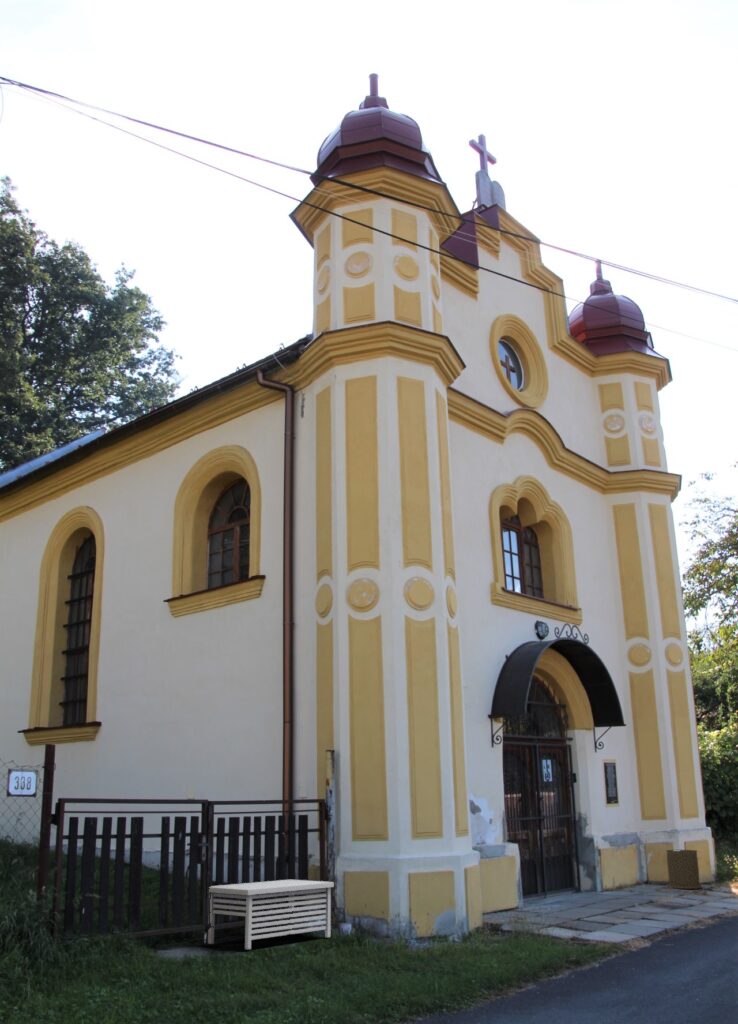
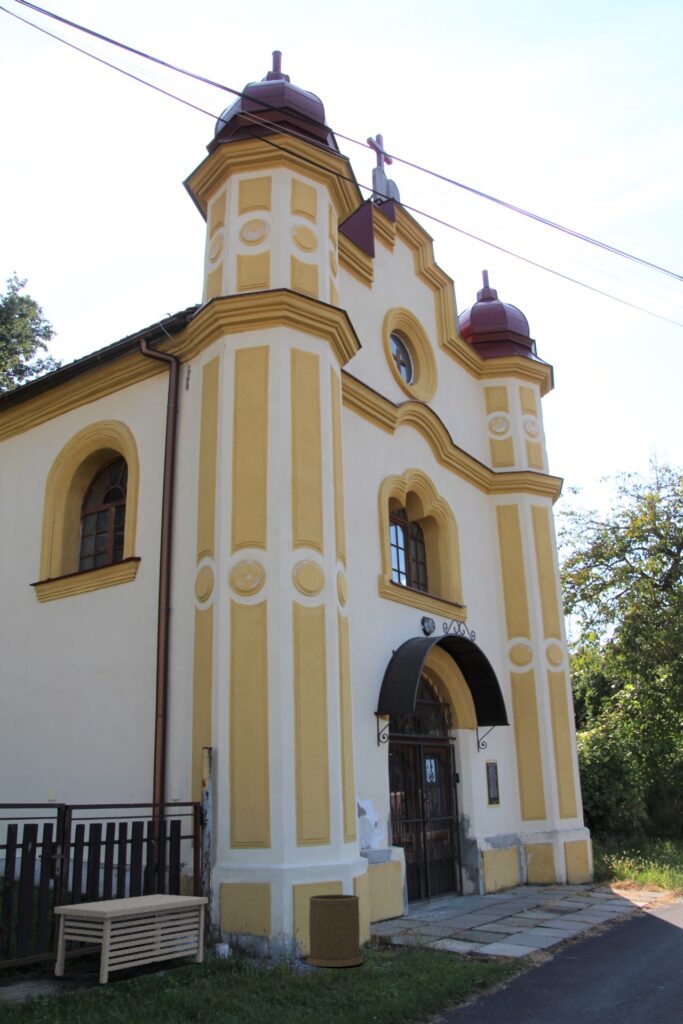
trash can: present [667,850,702,889] -> present [306,894,363,967]

